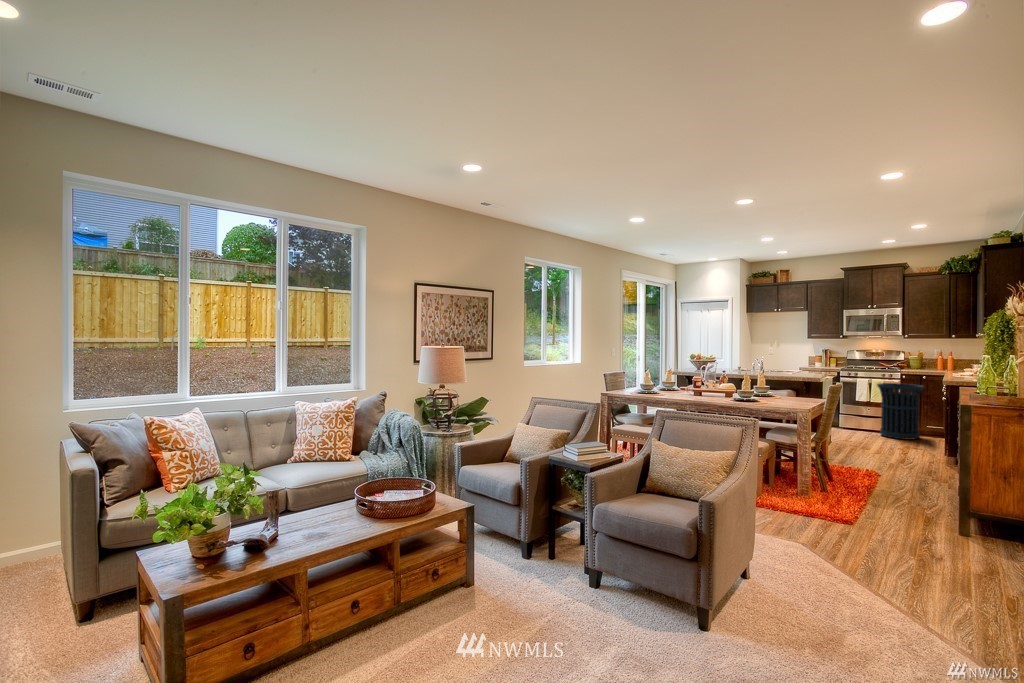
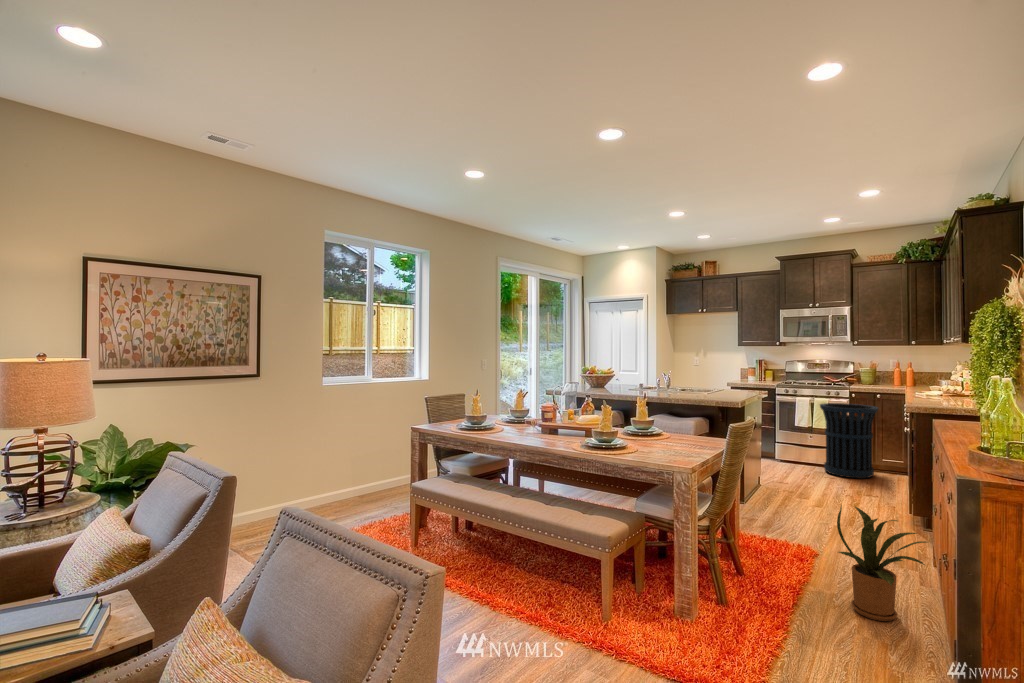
house plant: none [897,436,955,501] -> present [837,505,927,621]

